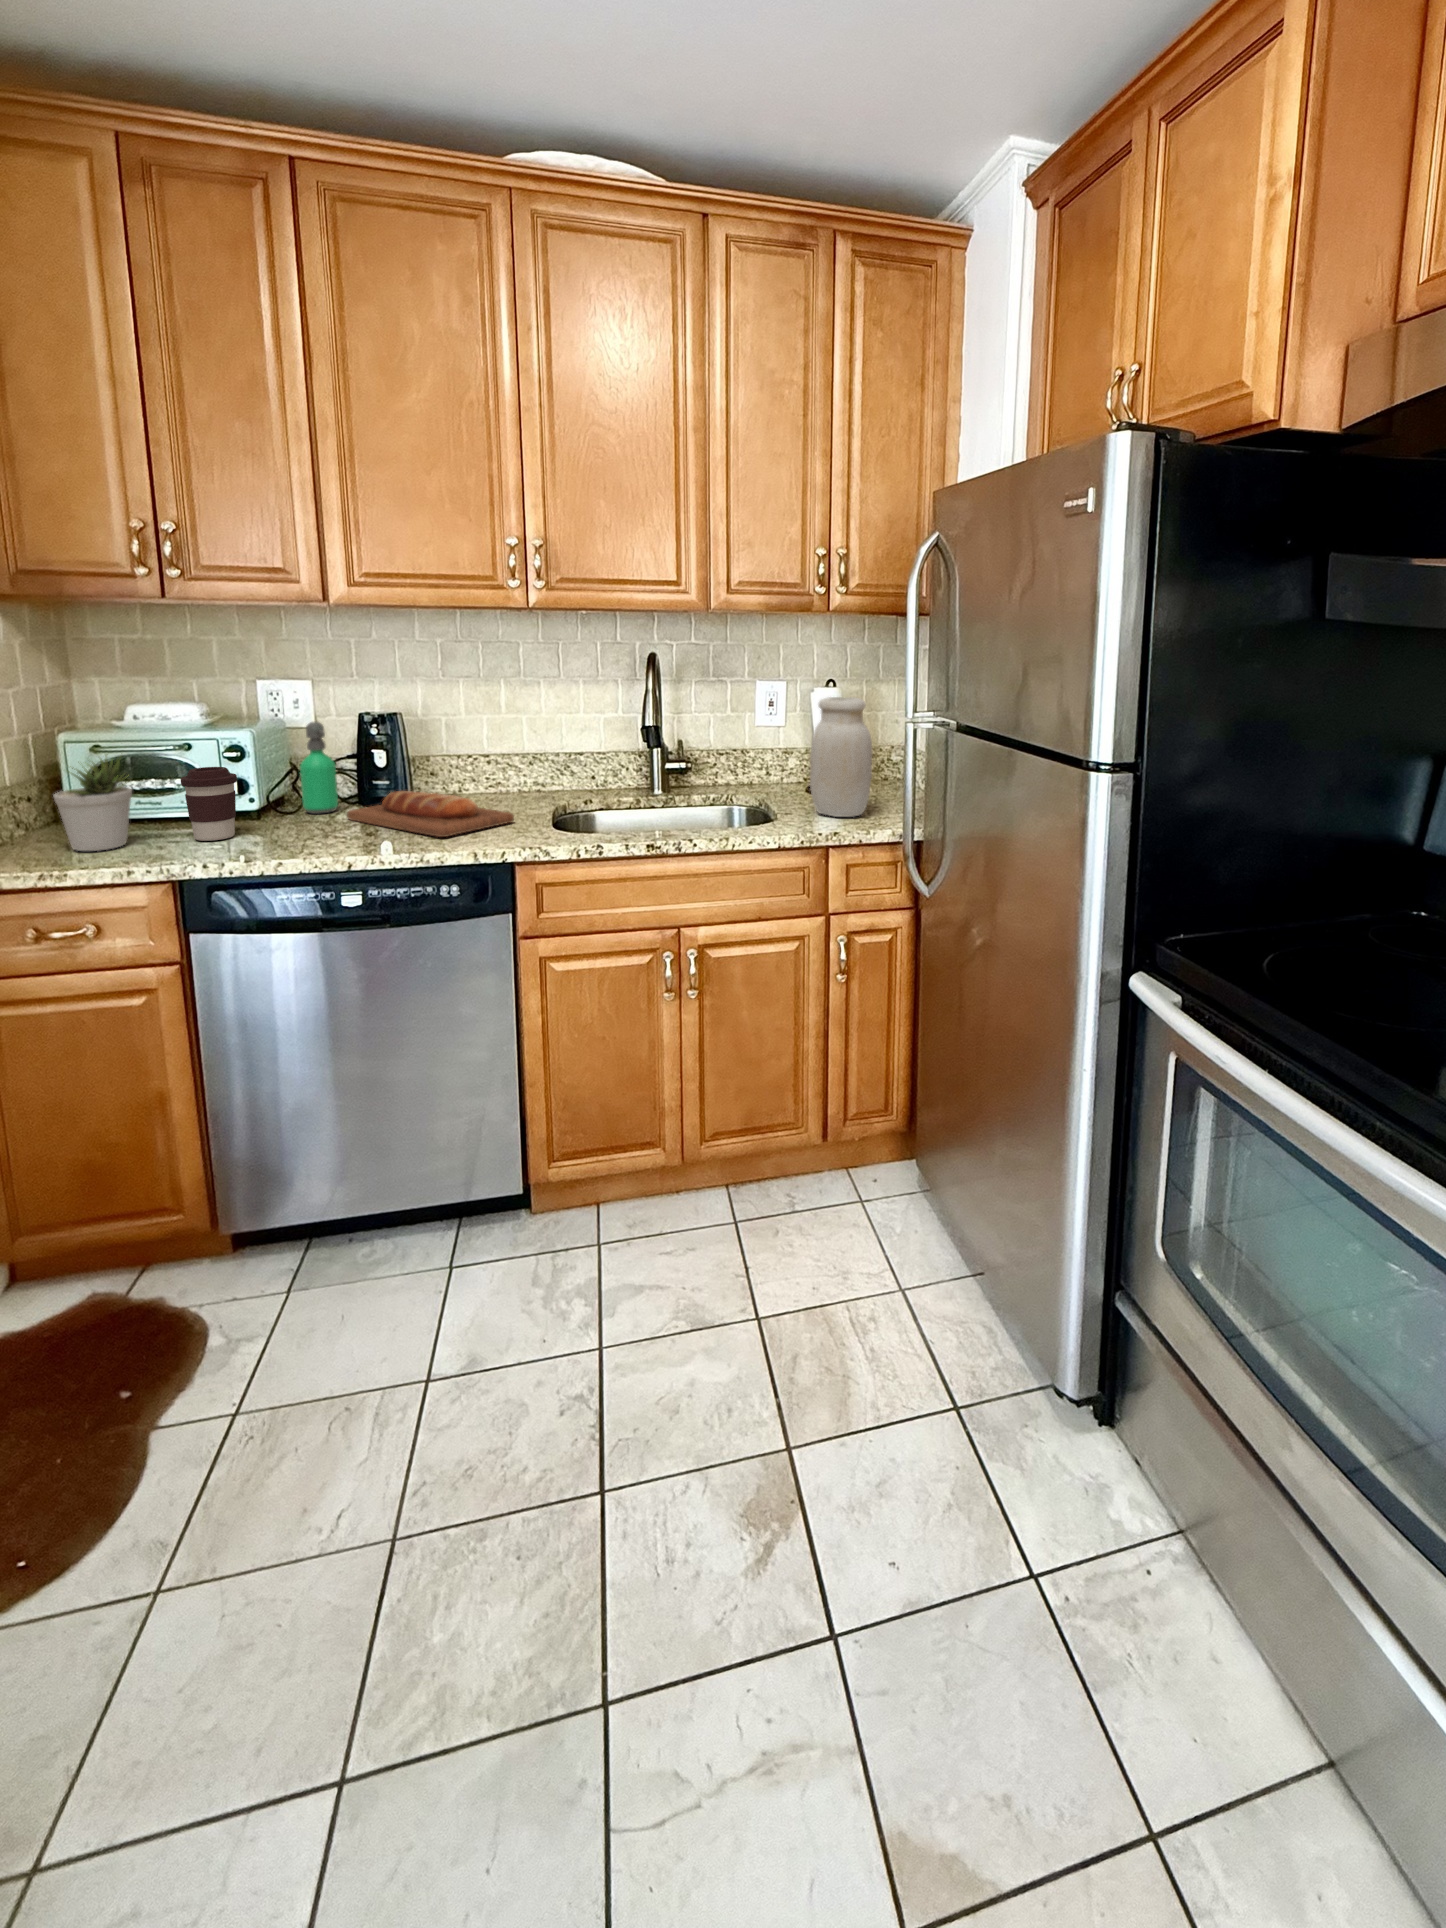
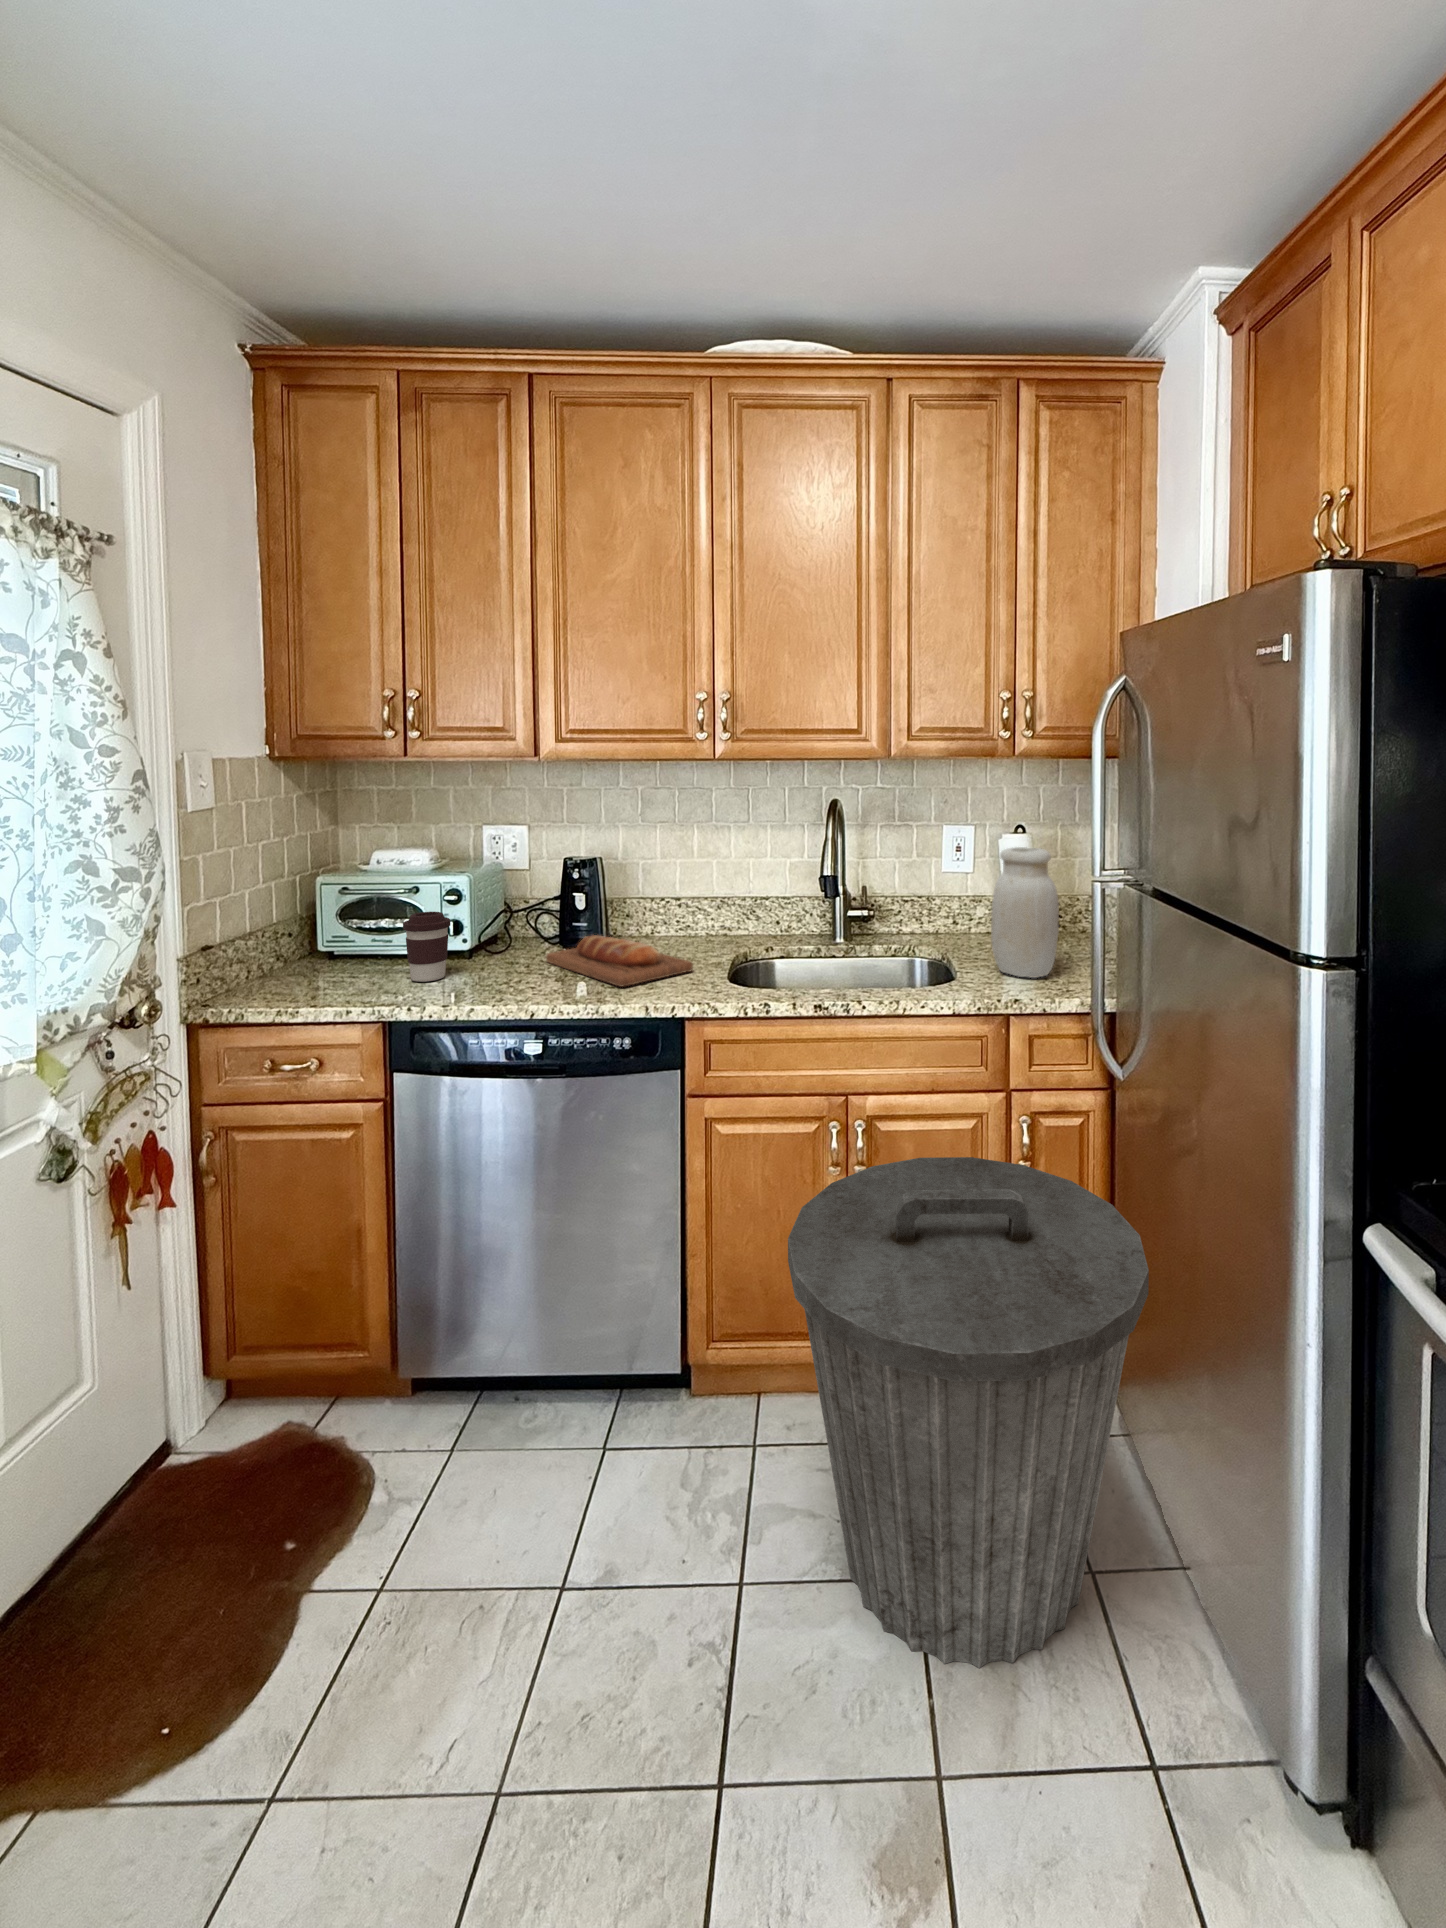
soap dispenser: present [300,722,338,814] -> none [510,867,542,954]
potted plant: present [54,759,132,851] -> none [299,898,364,989]
trash can: none [638,976,957,1373] -> present [788,1157,1149,1668]

